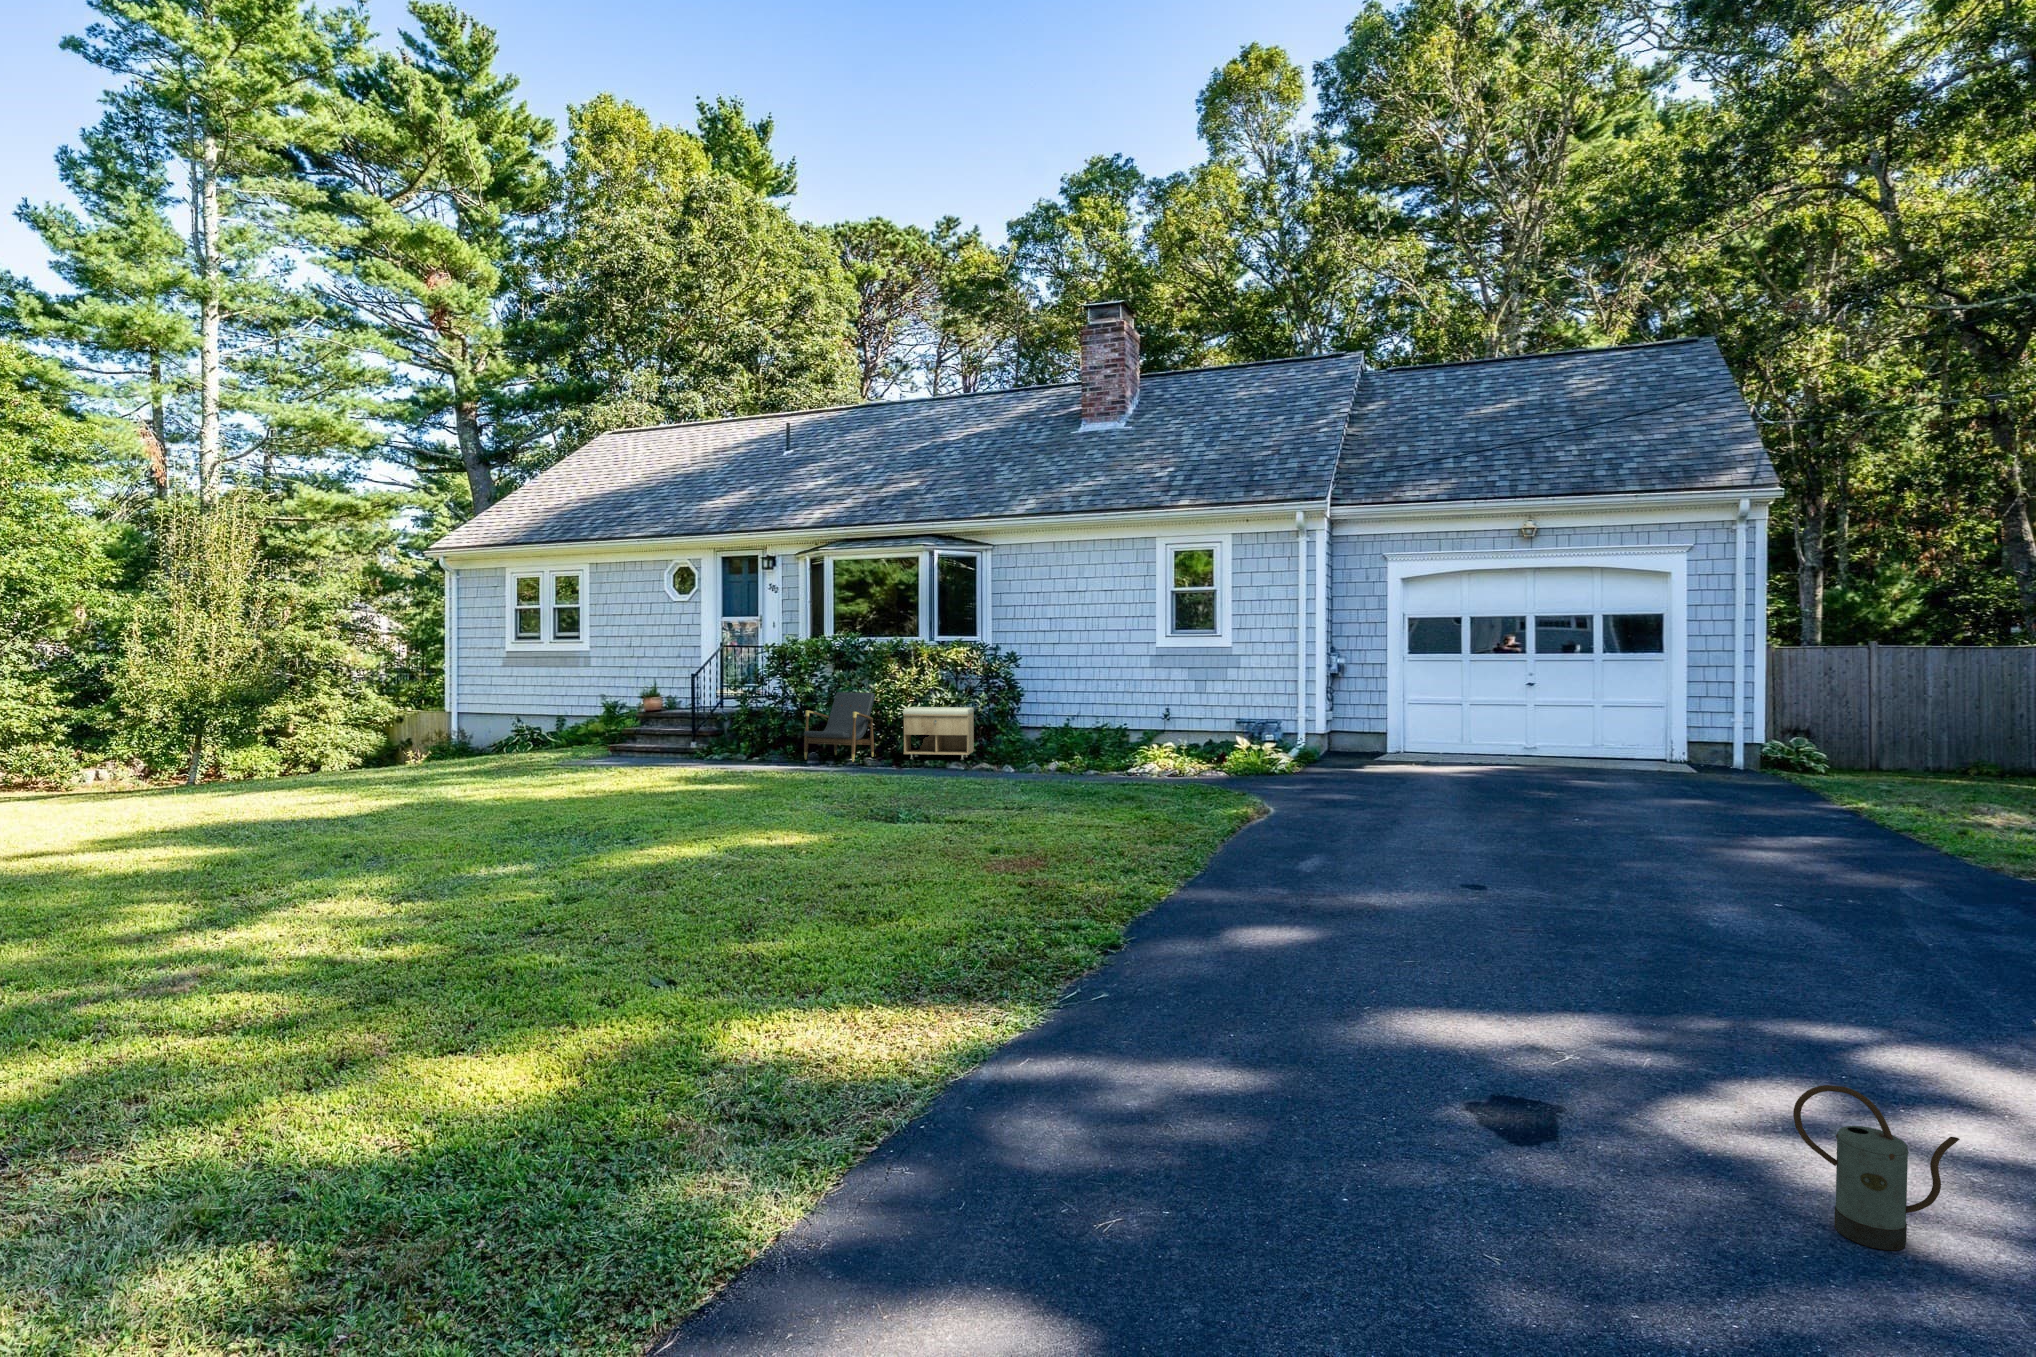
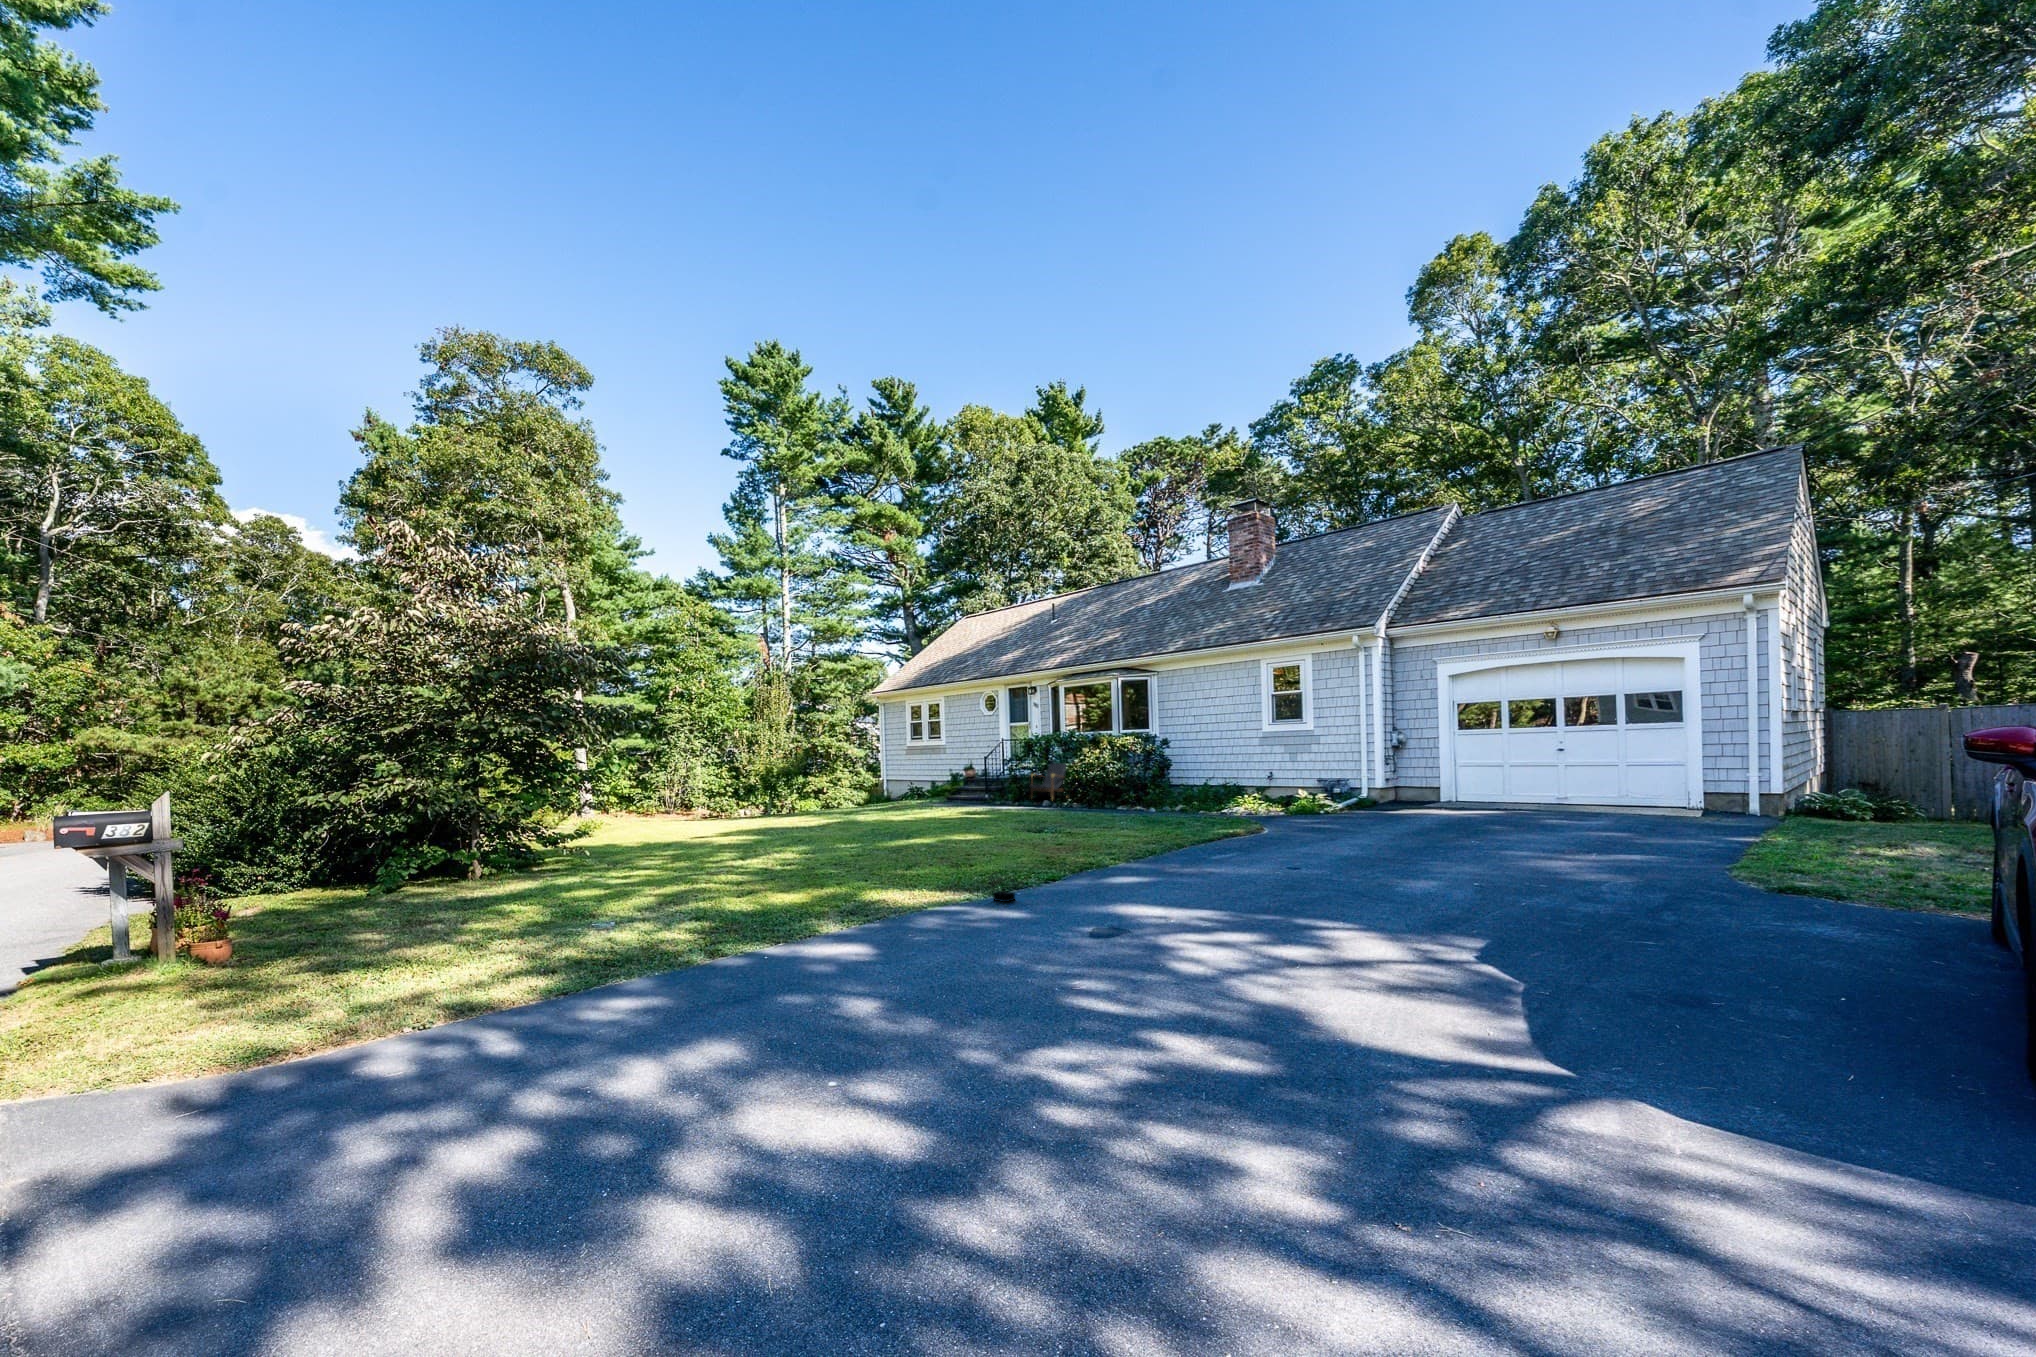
storage bench: present [903,707,974,760] -> none [1078,770,1119,799]
decorative plant: none [1508,1078,1668,1229] -> present [989,871,1015,902]
watering can: present [1793,1085,1960,1250] -> none [1043,869,1061,906]

